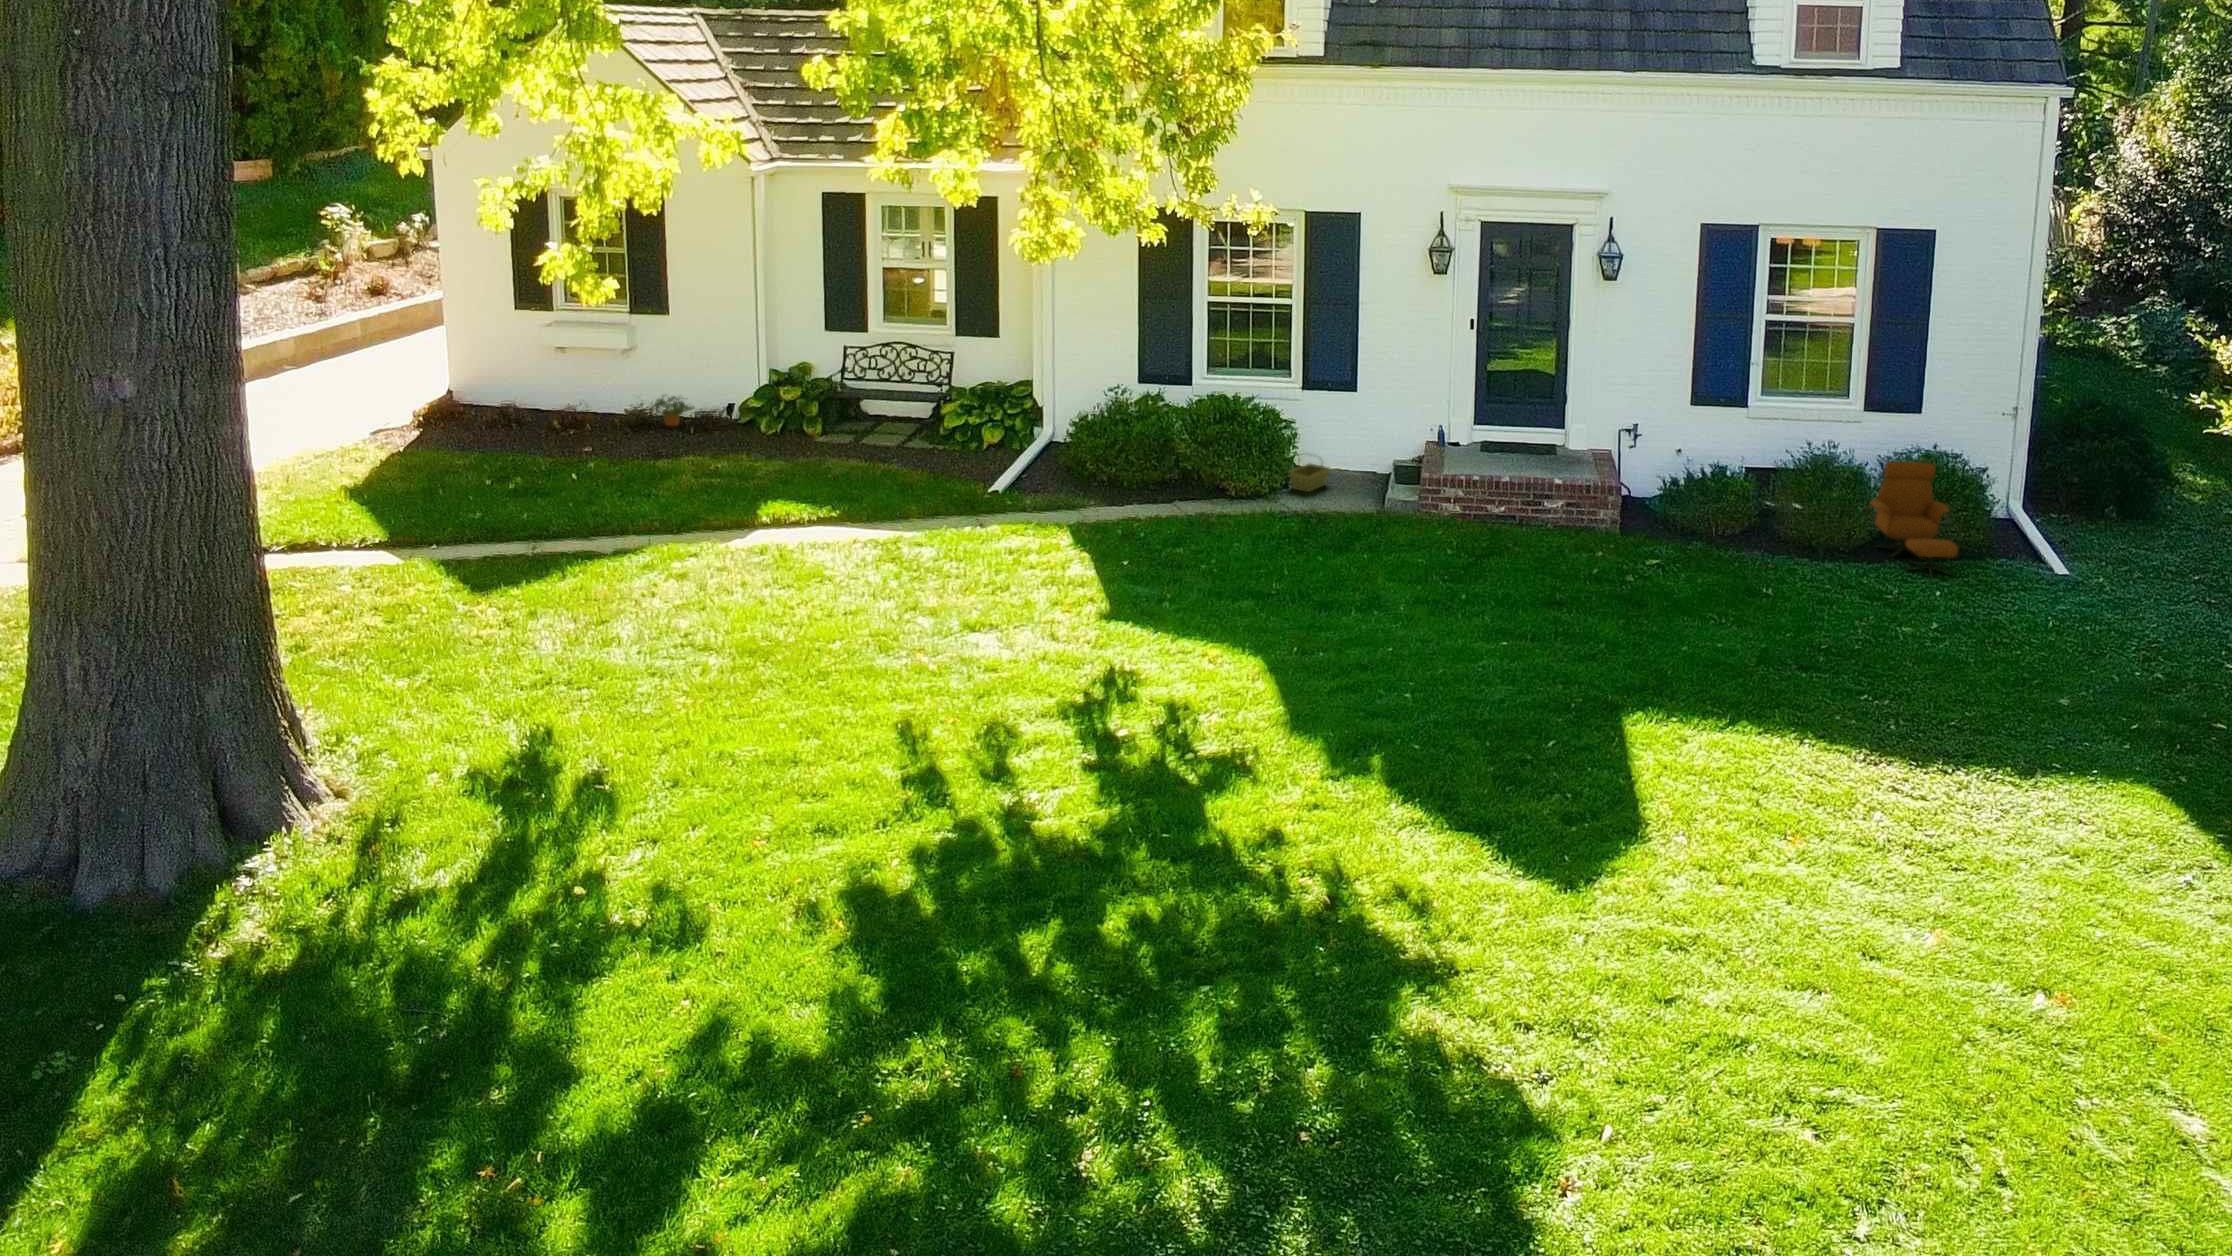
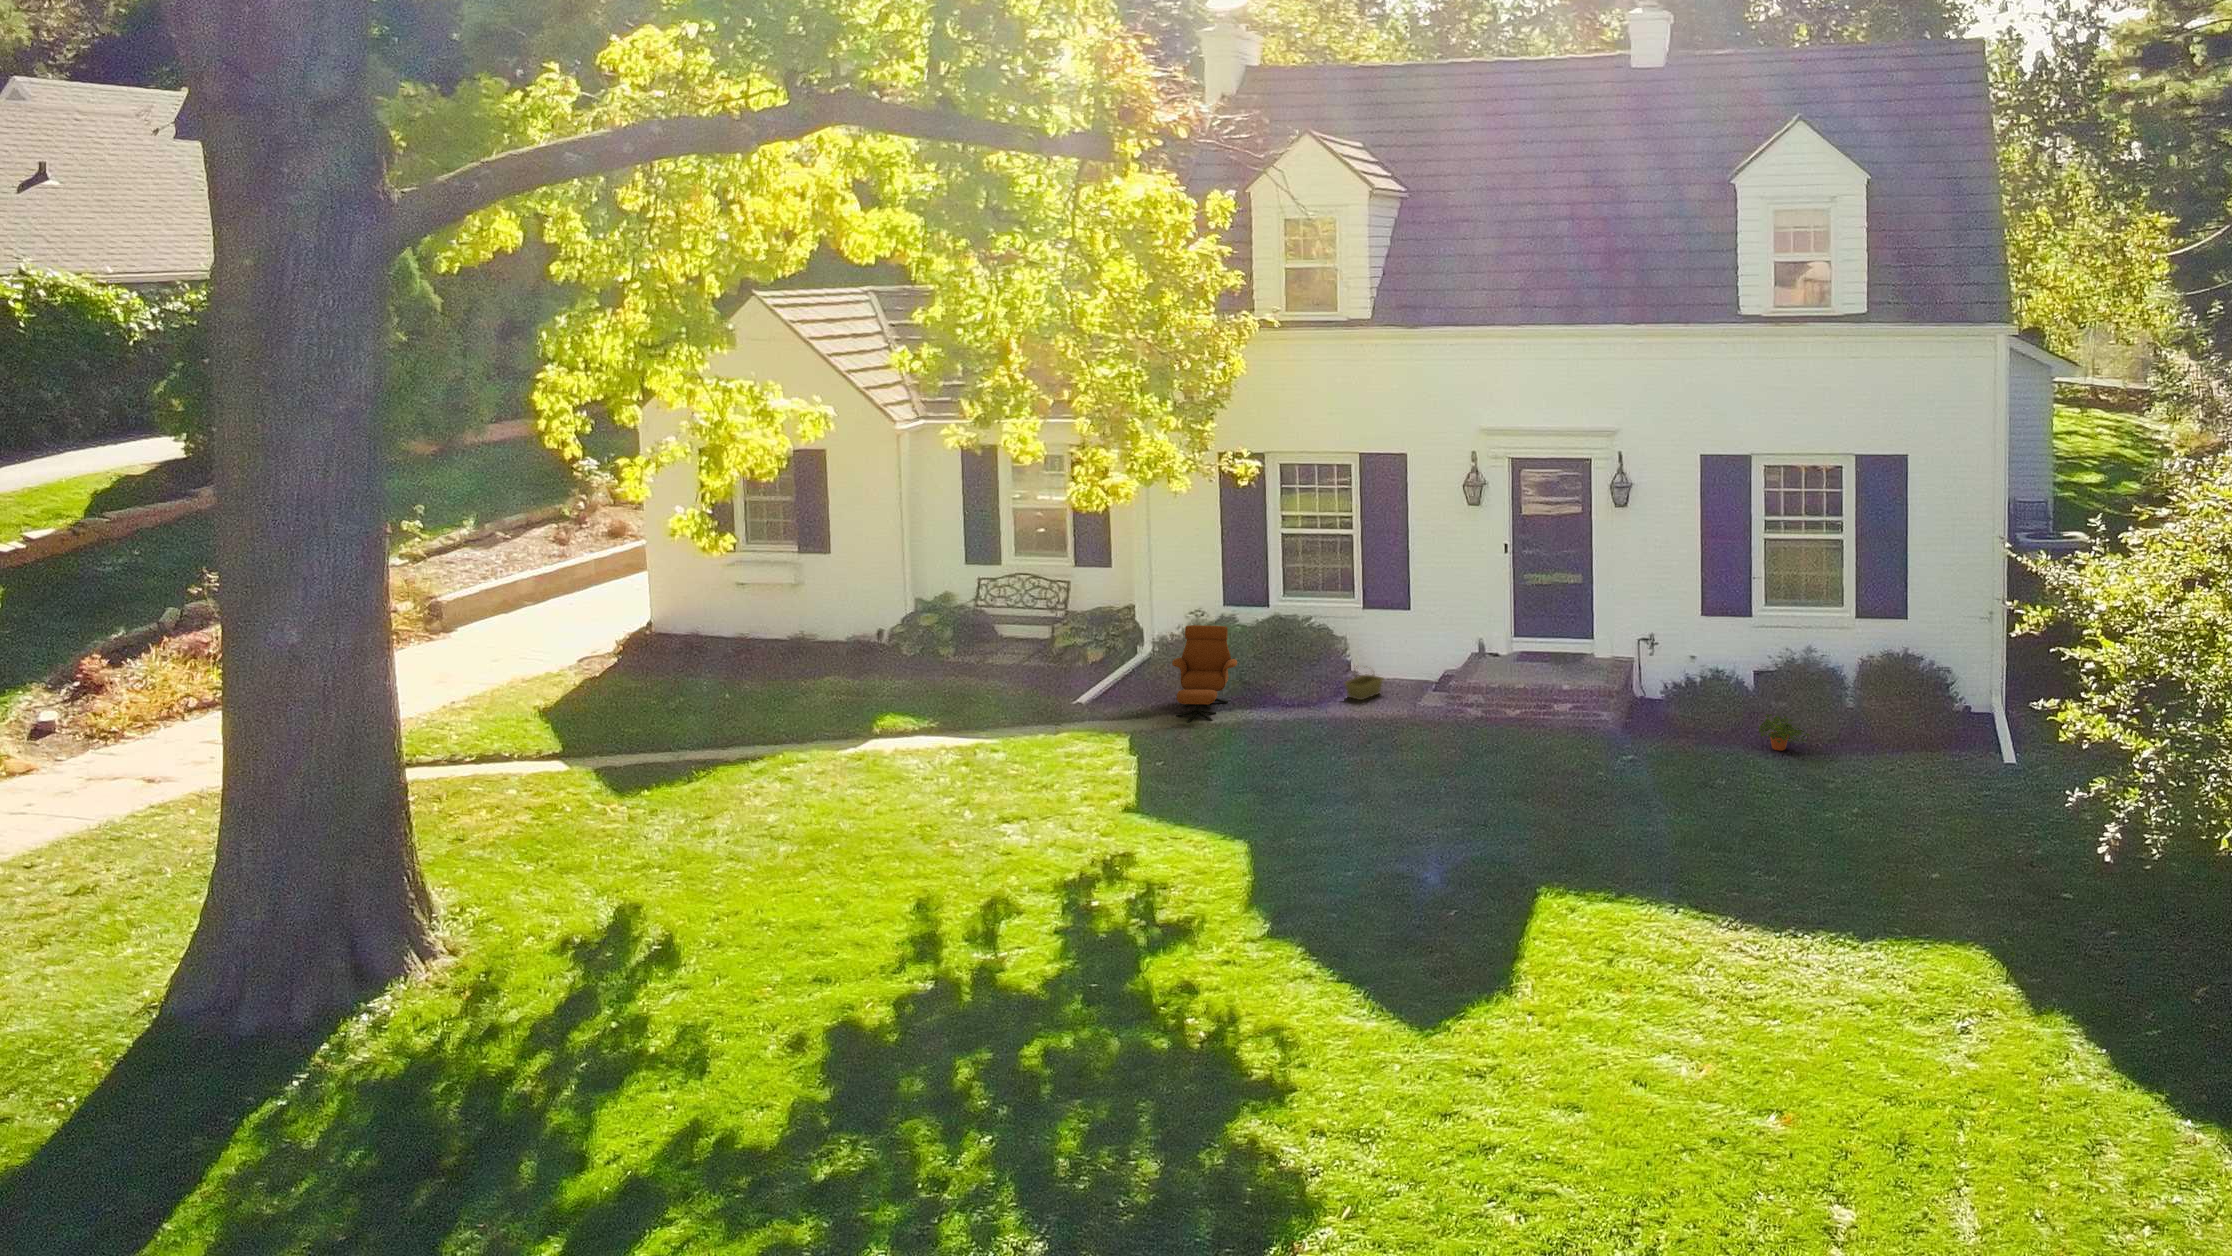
potted plant: present [651,396,695,426] -> present [1759,714,1810,751]
lounge chair: present [1870,462,1958,578] -> present [1172,625,1237,723]

